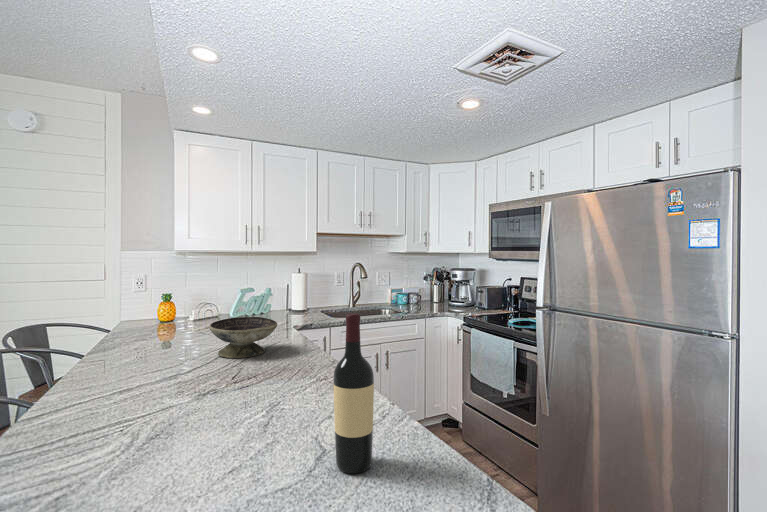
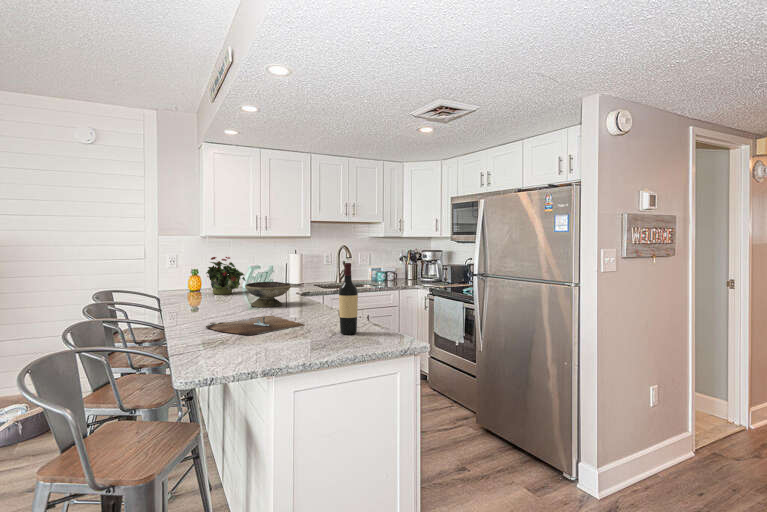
potted plant: none [177,277,231,327] -> present [206,257,246,294]
cutting board: none [89,385,276,468] -> present [206,316,305,335]

